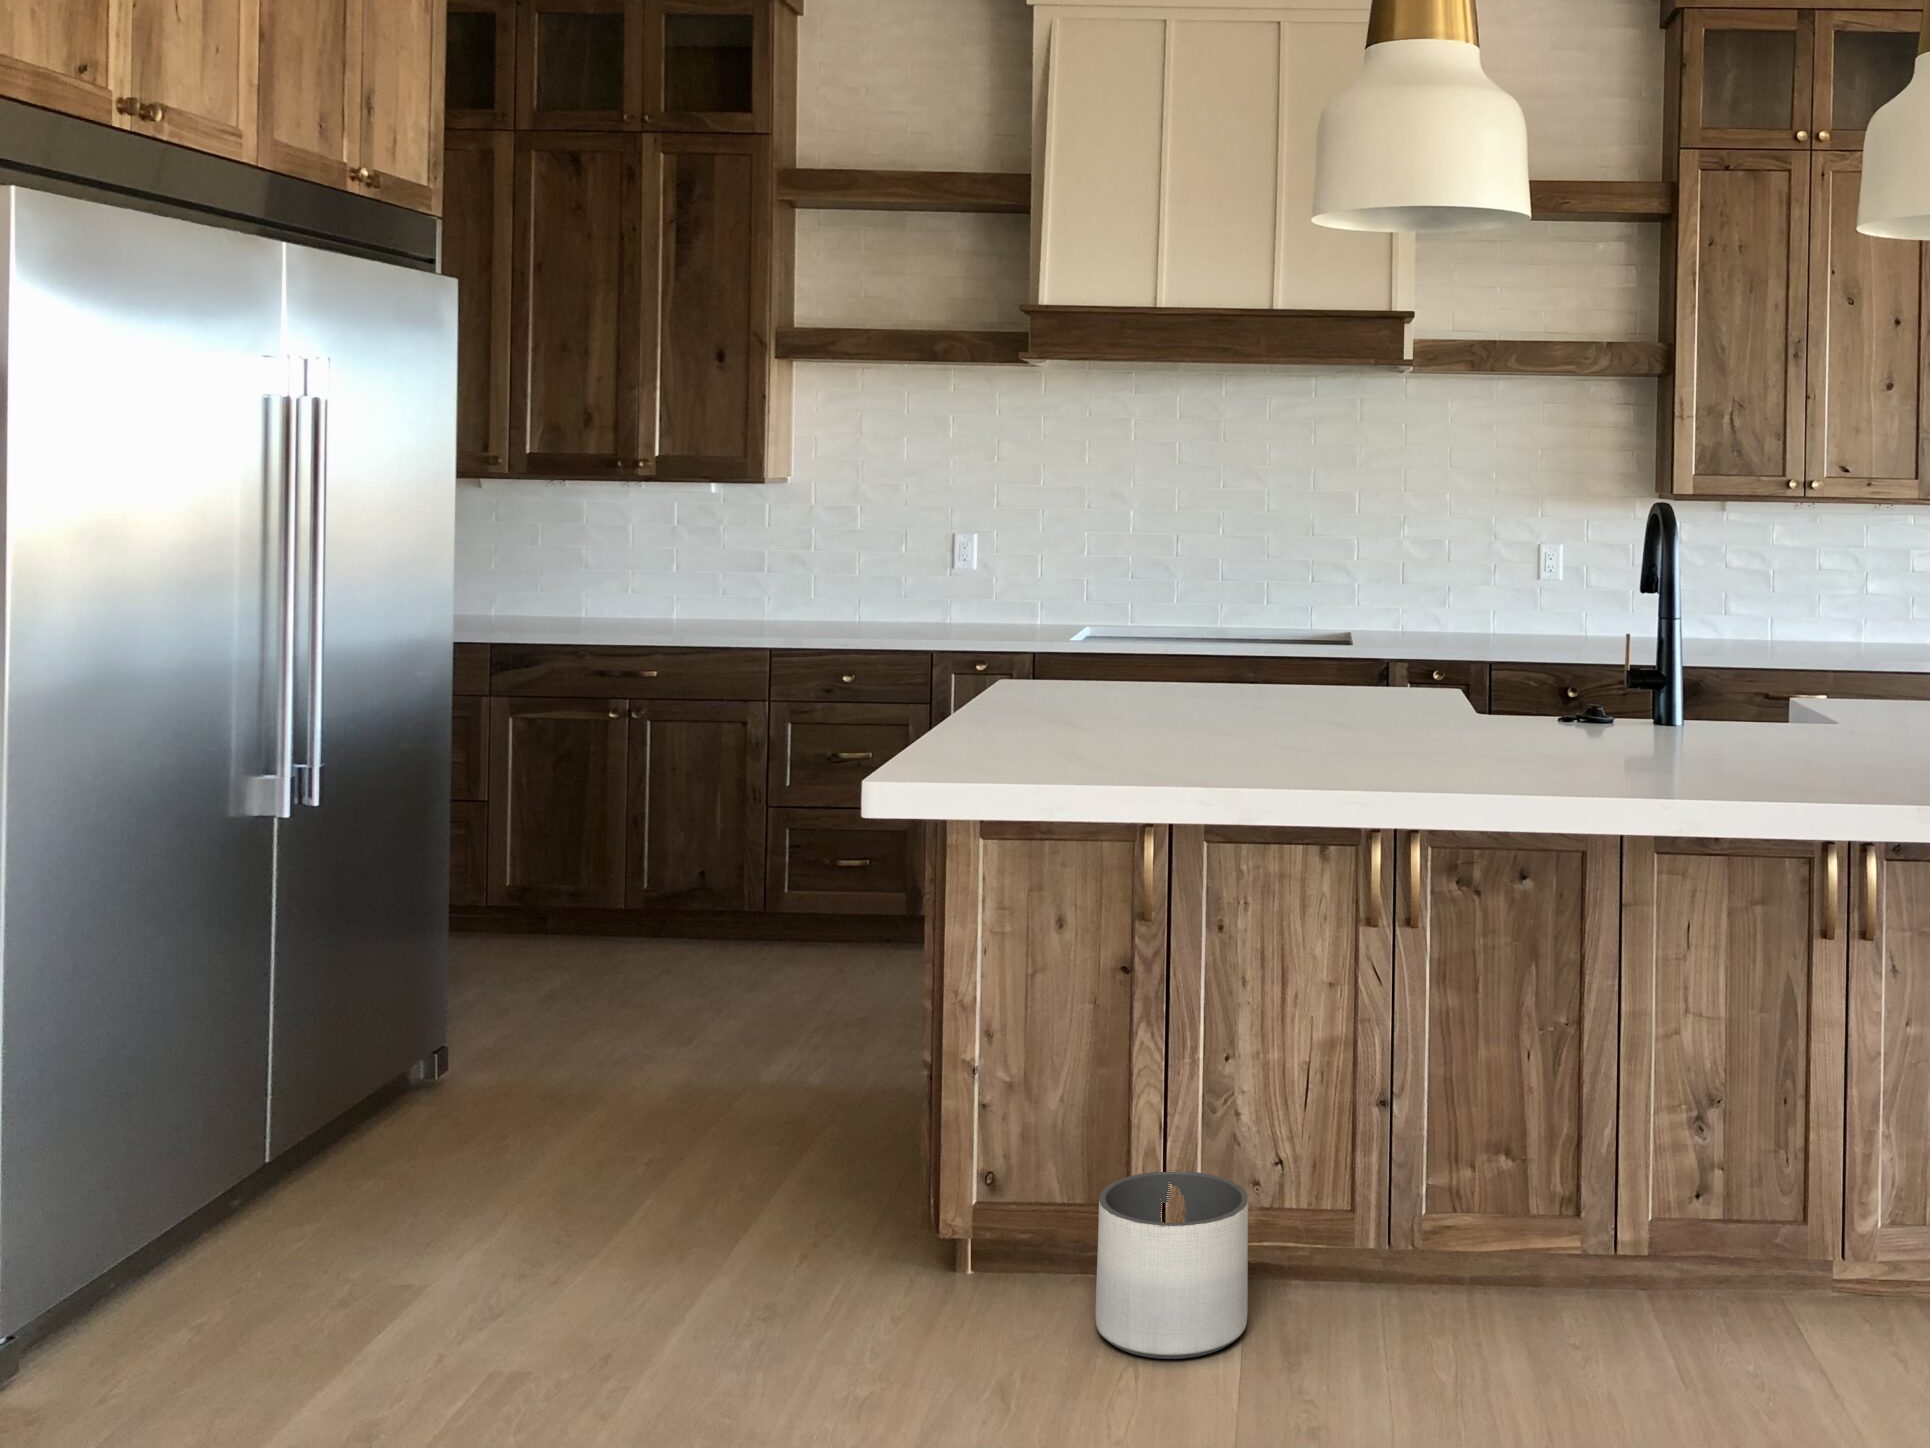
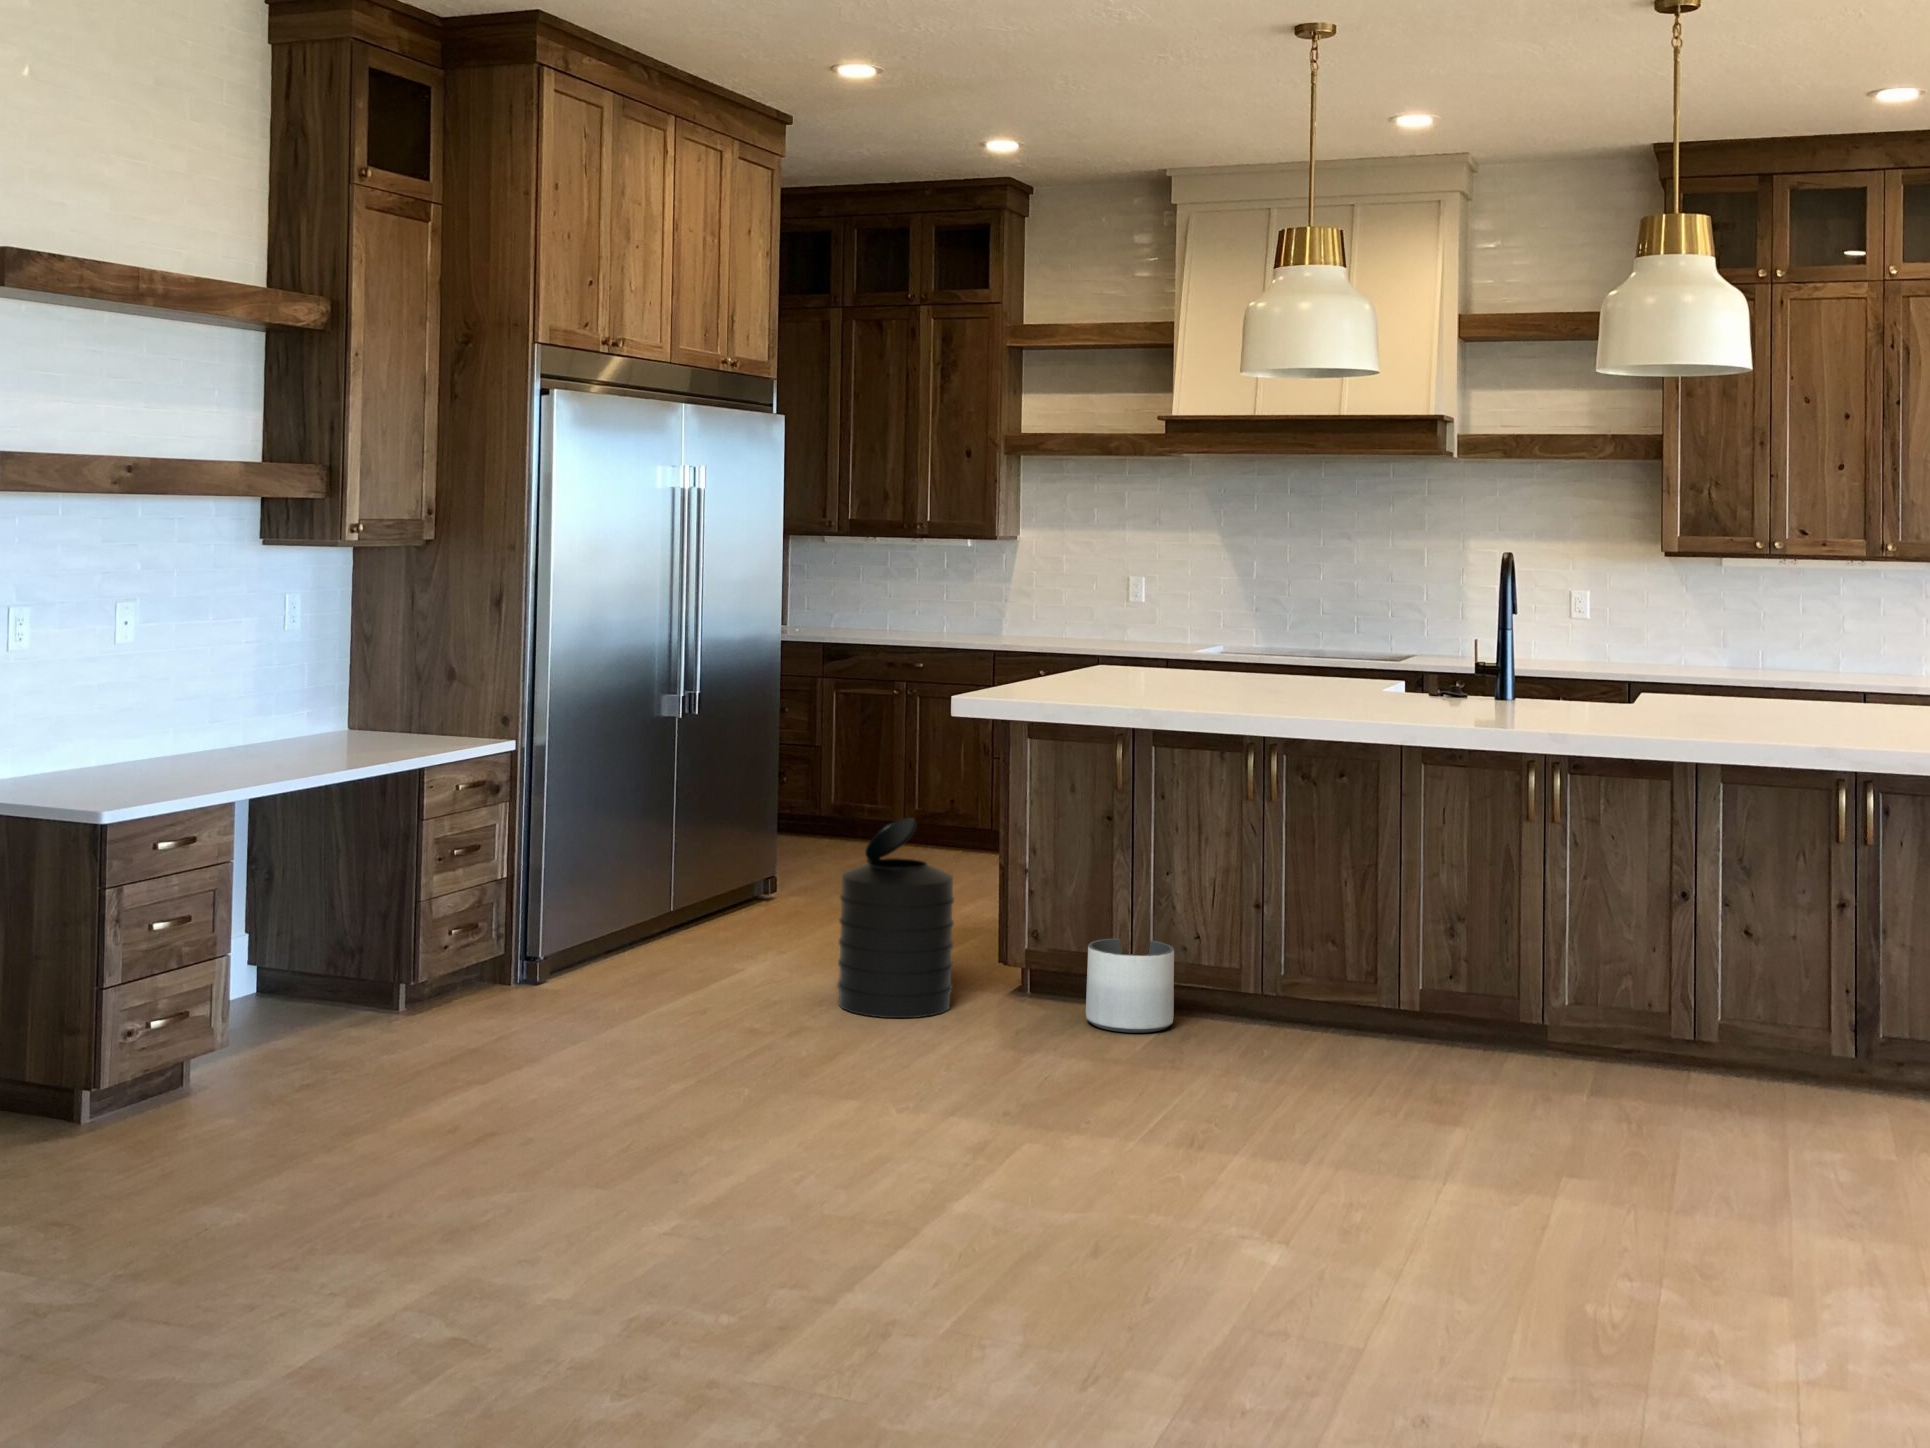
trash can: none [629,1001,851,1393] -> present [837,818,954,1018]

